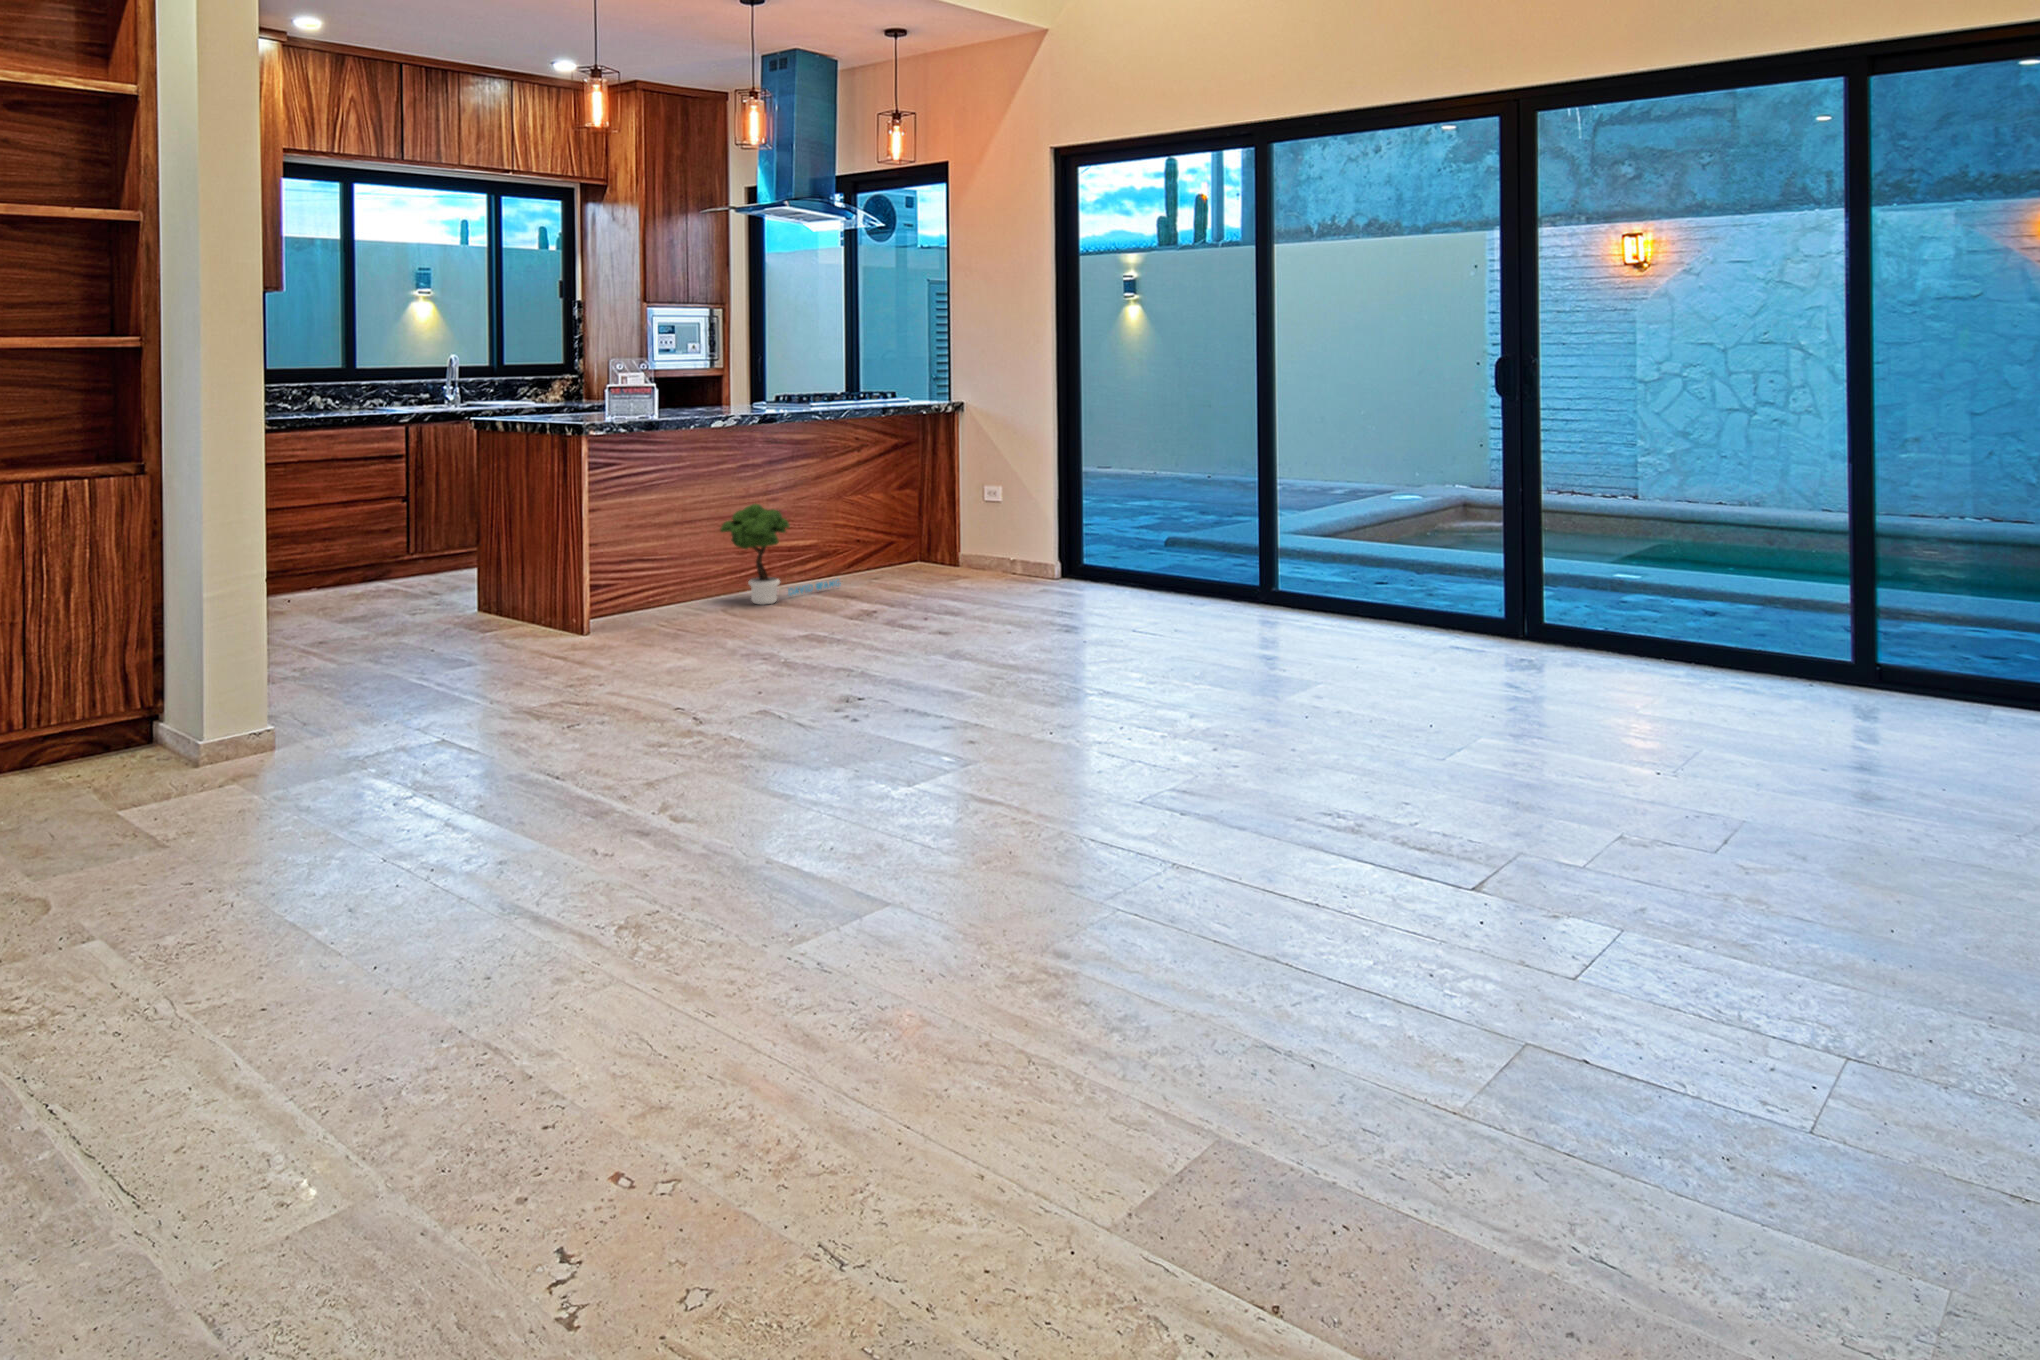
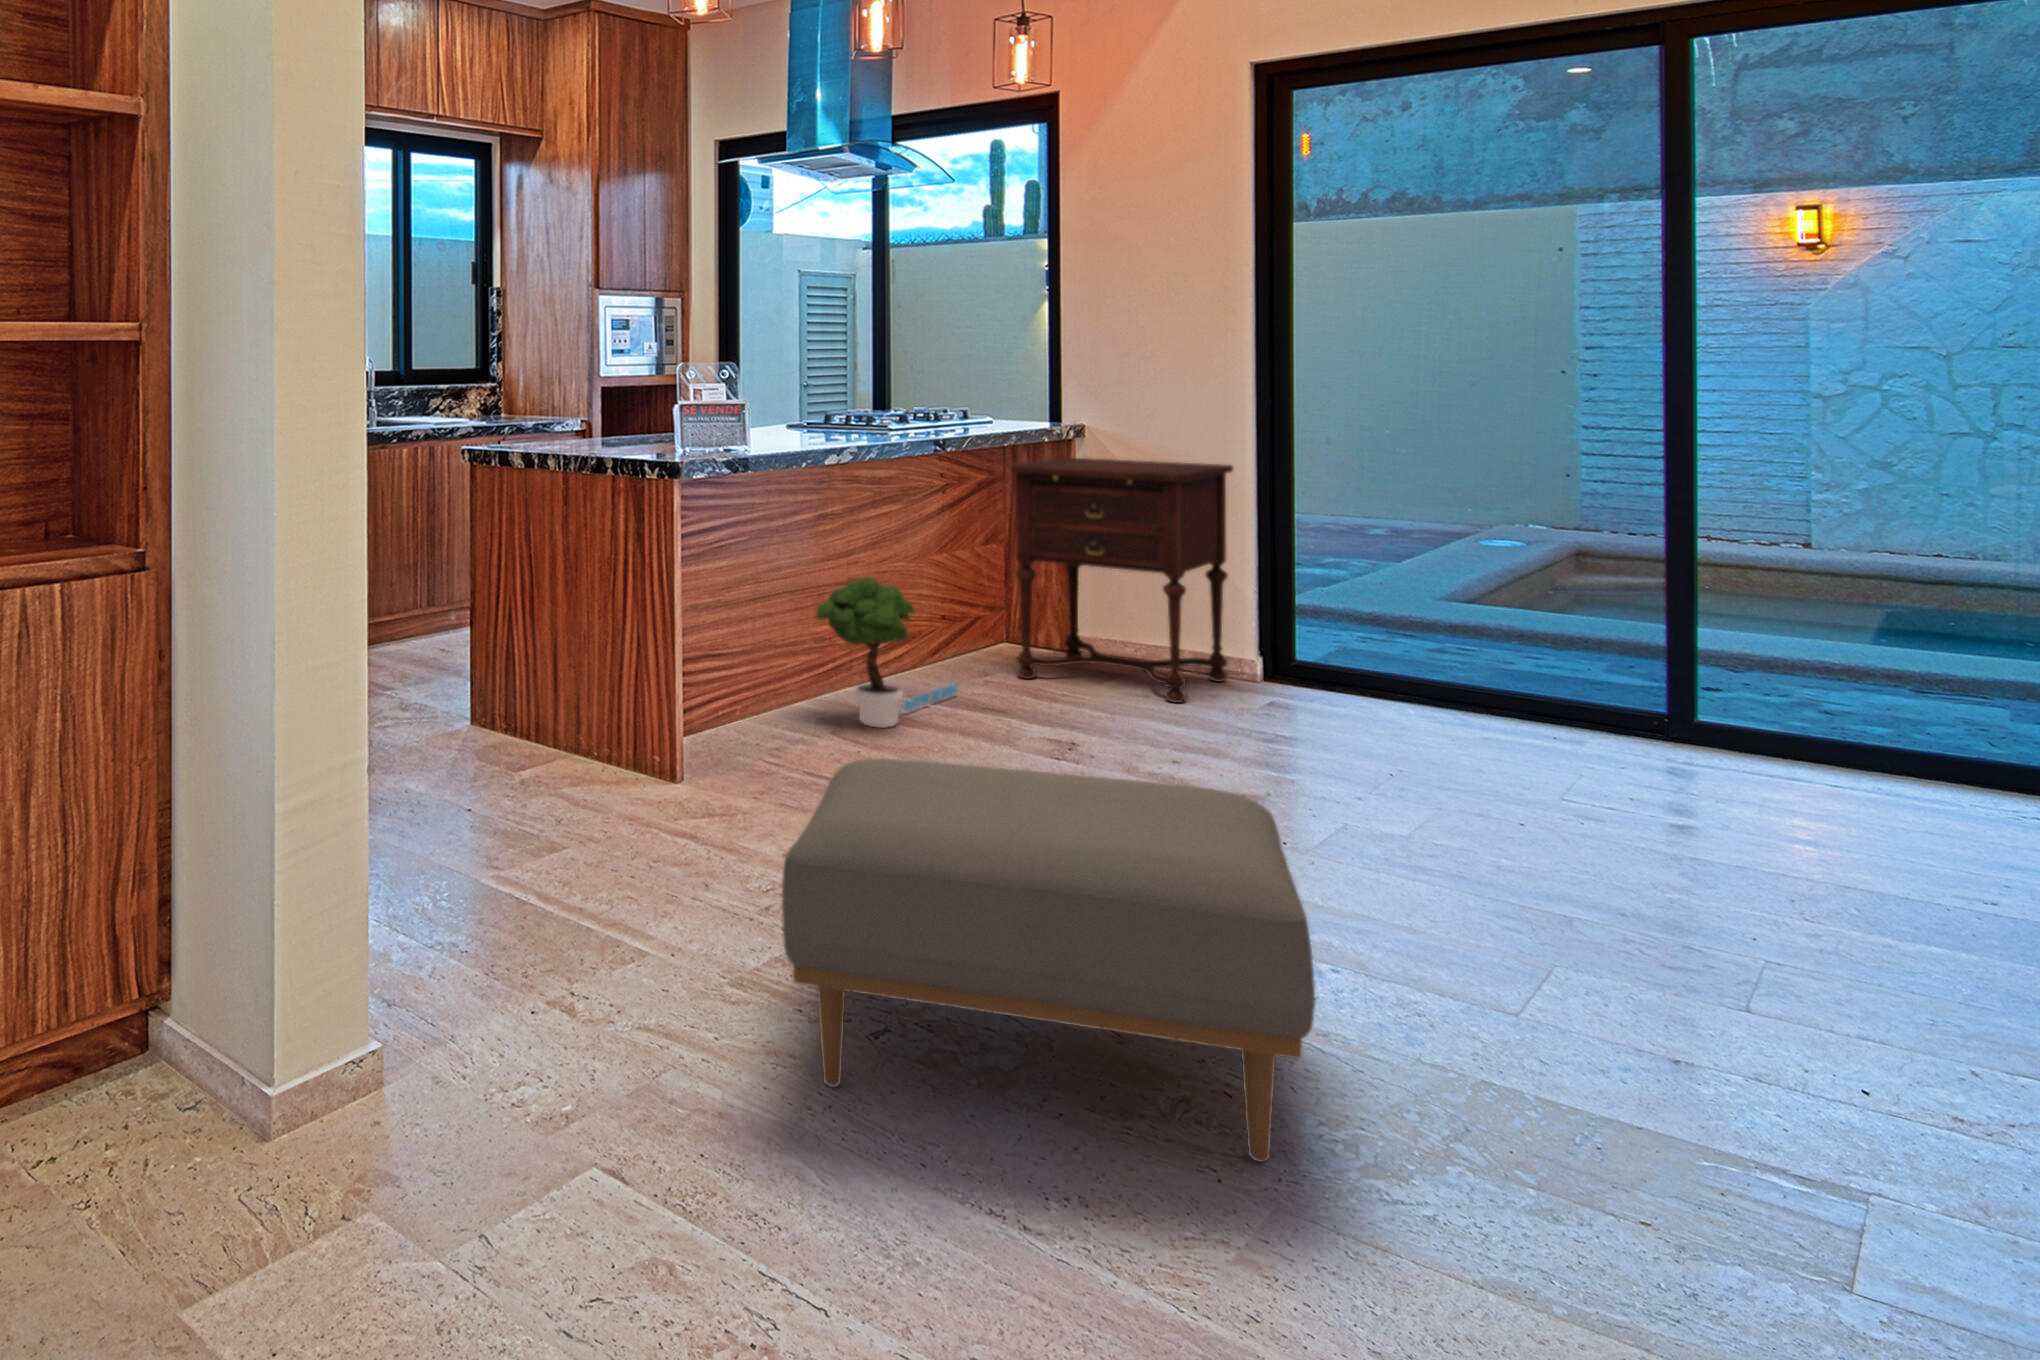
side table: none [894,425,1042,589] -> present [1011,457,1233,703]
ottoman: none [490,584,787,758] -> present [782,759,1315,1162]

